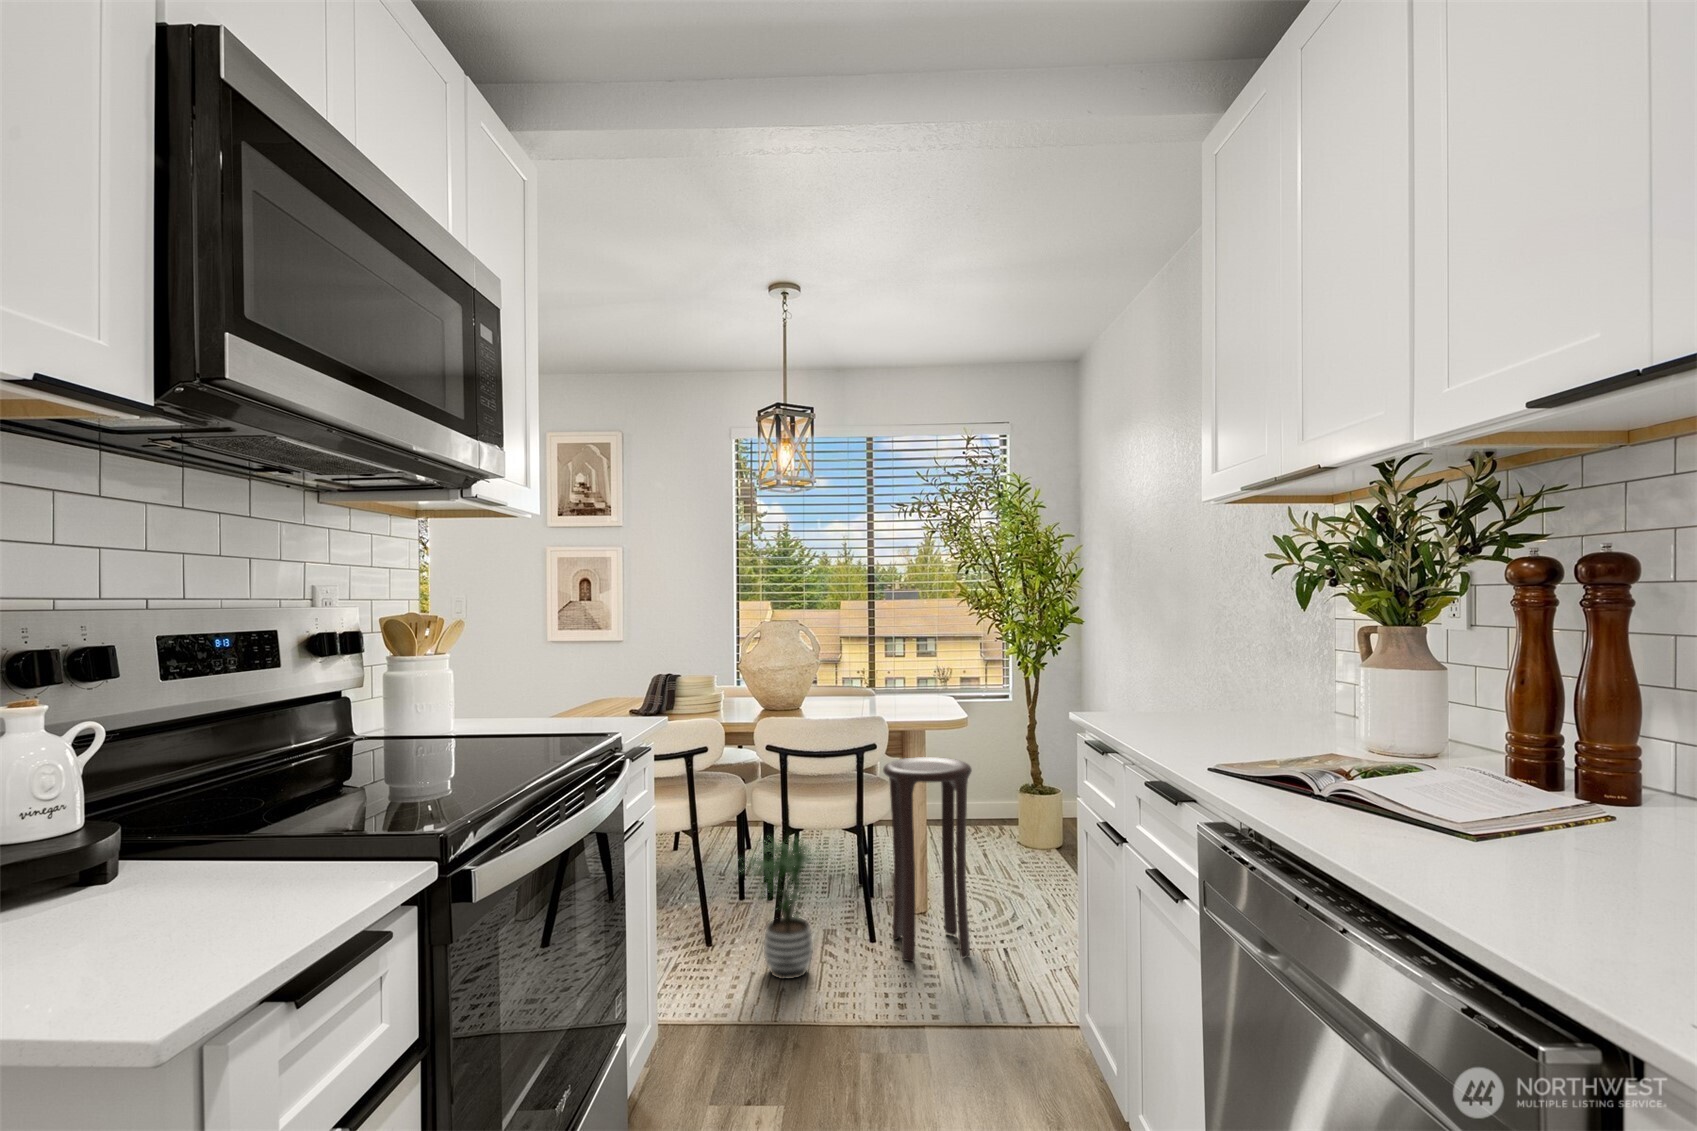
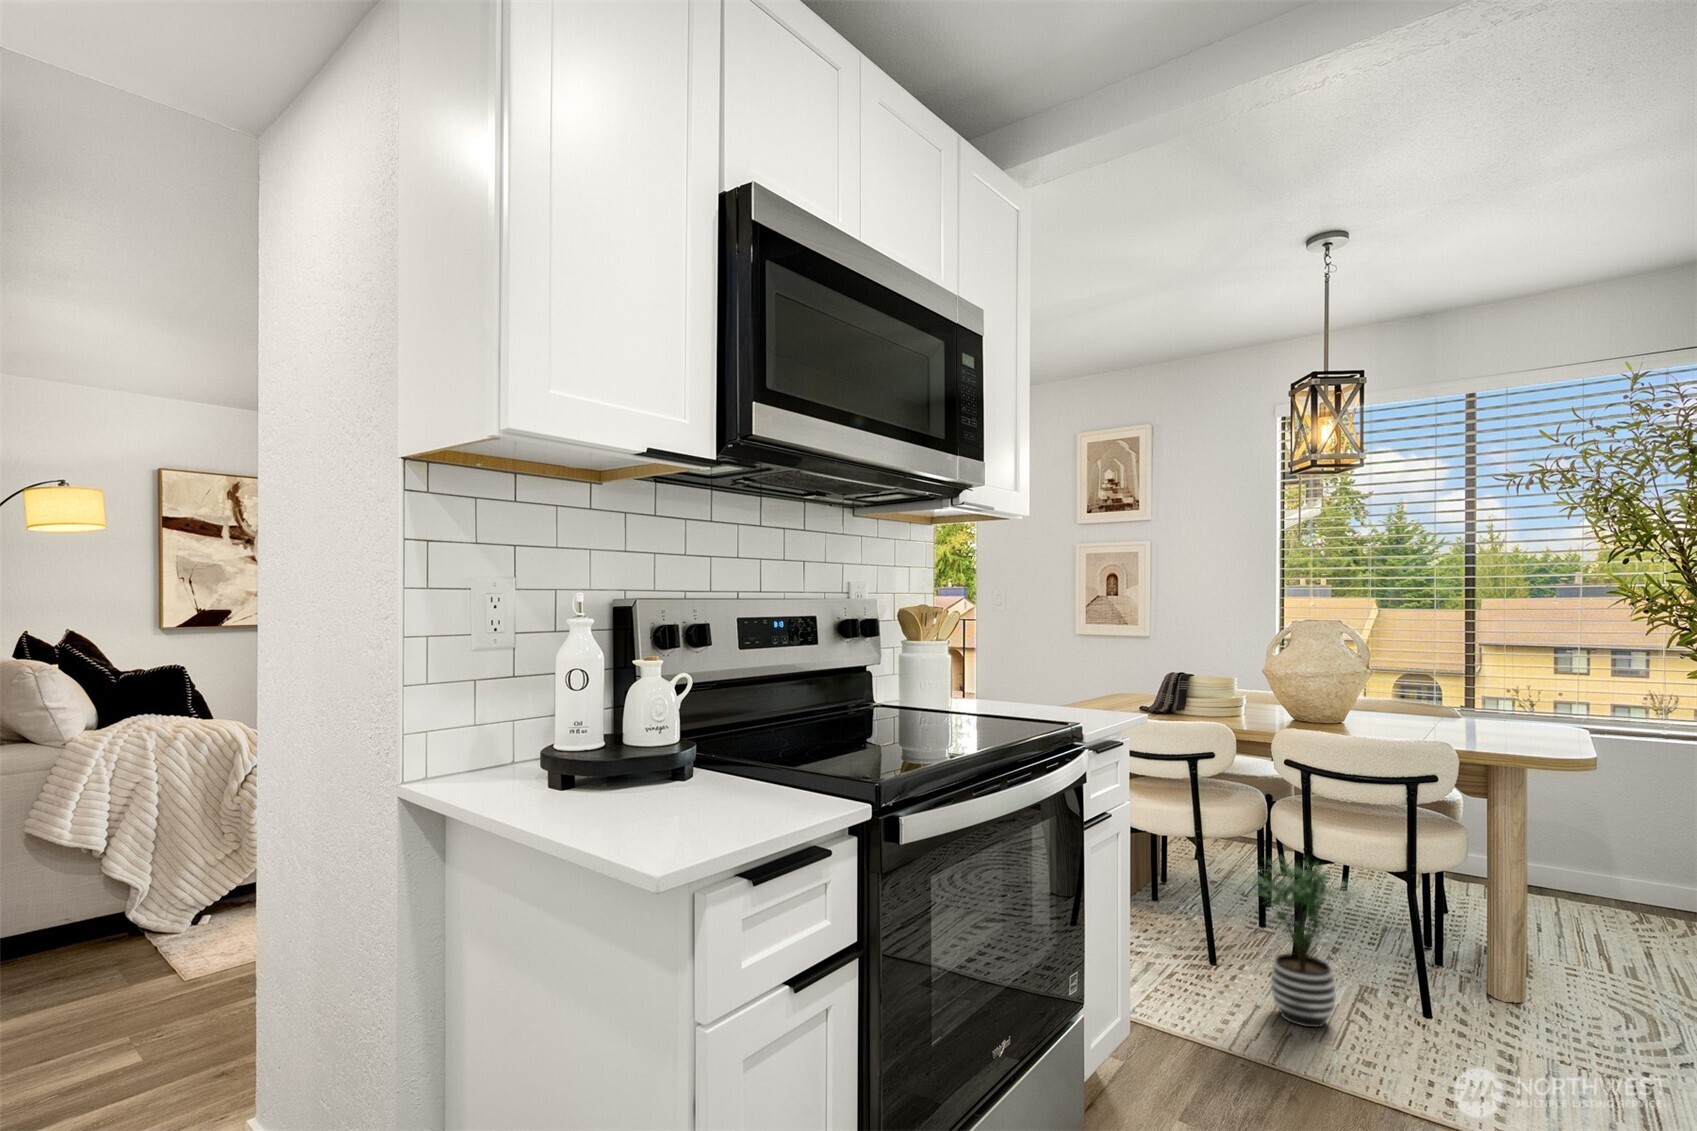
stool: present [883,757,972,962] -> none [1443,793,1587,1072]

